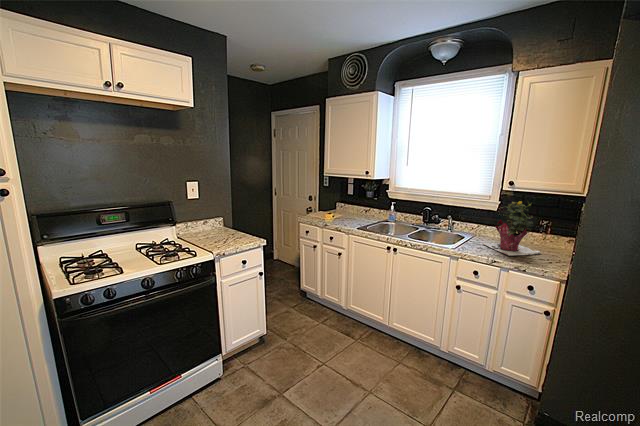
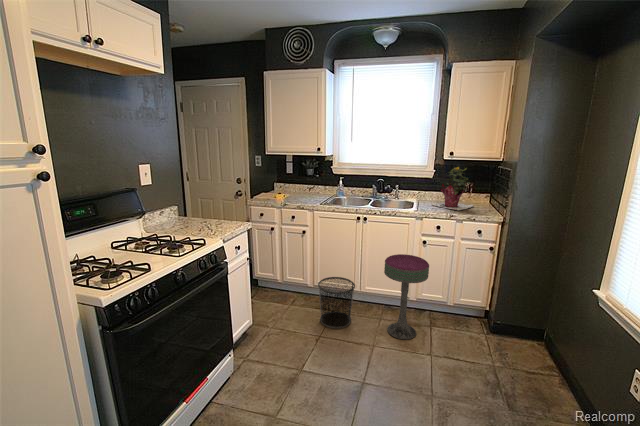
bar stool: none [395,295,448,396] -> present [384,254,429,339]
waste bin: none [334,304,373,359] -> present [318,277,355,328]

